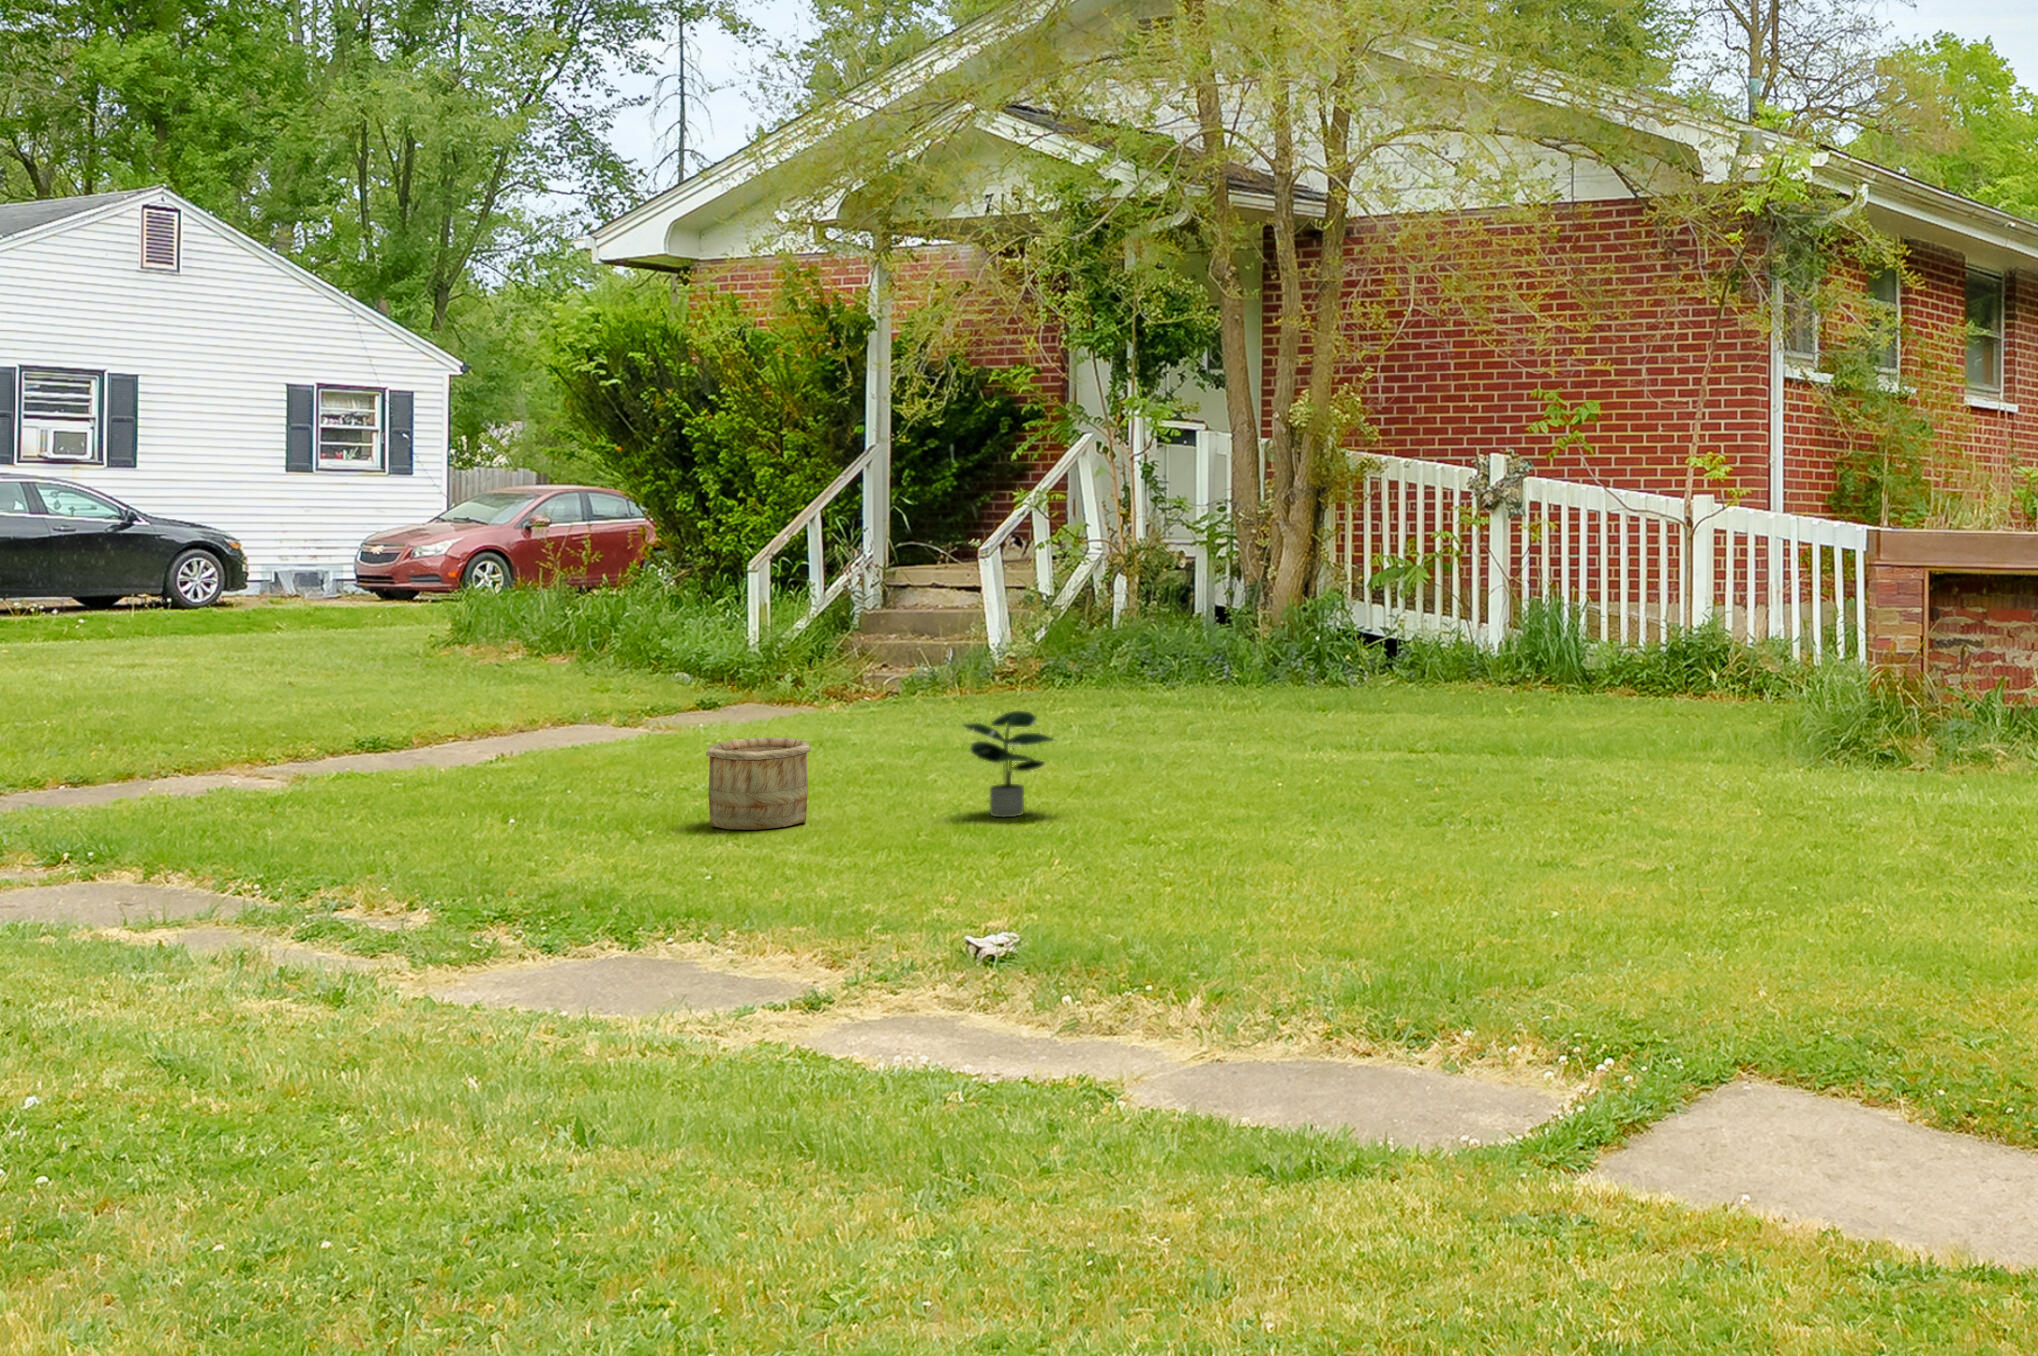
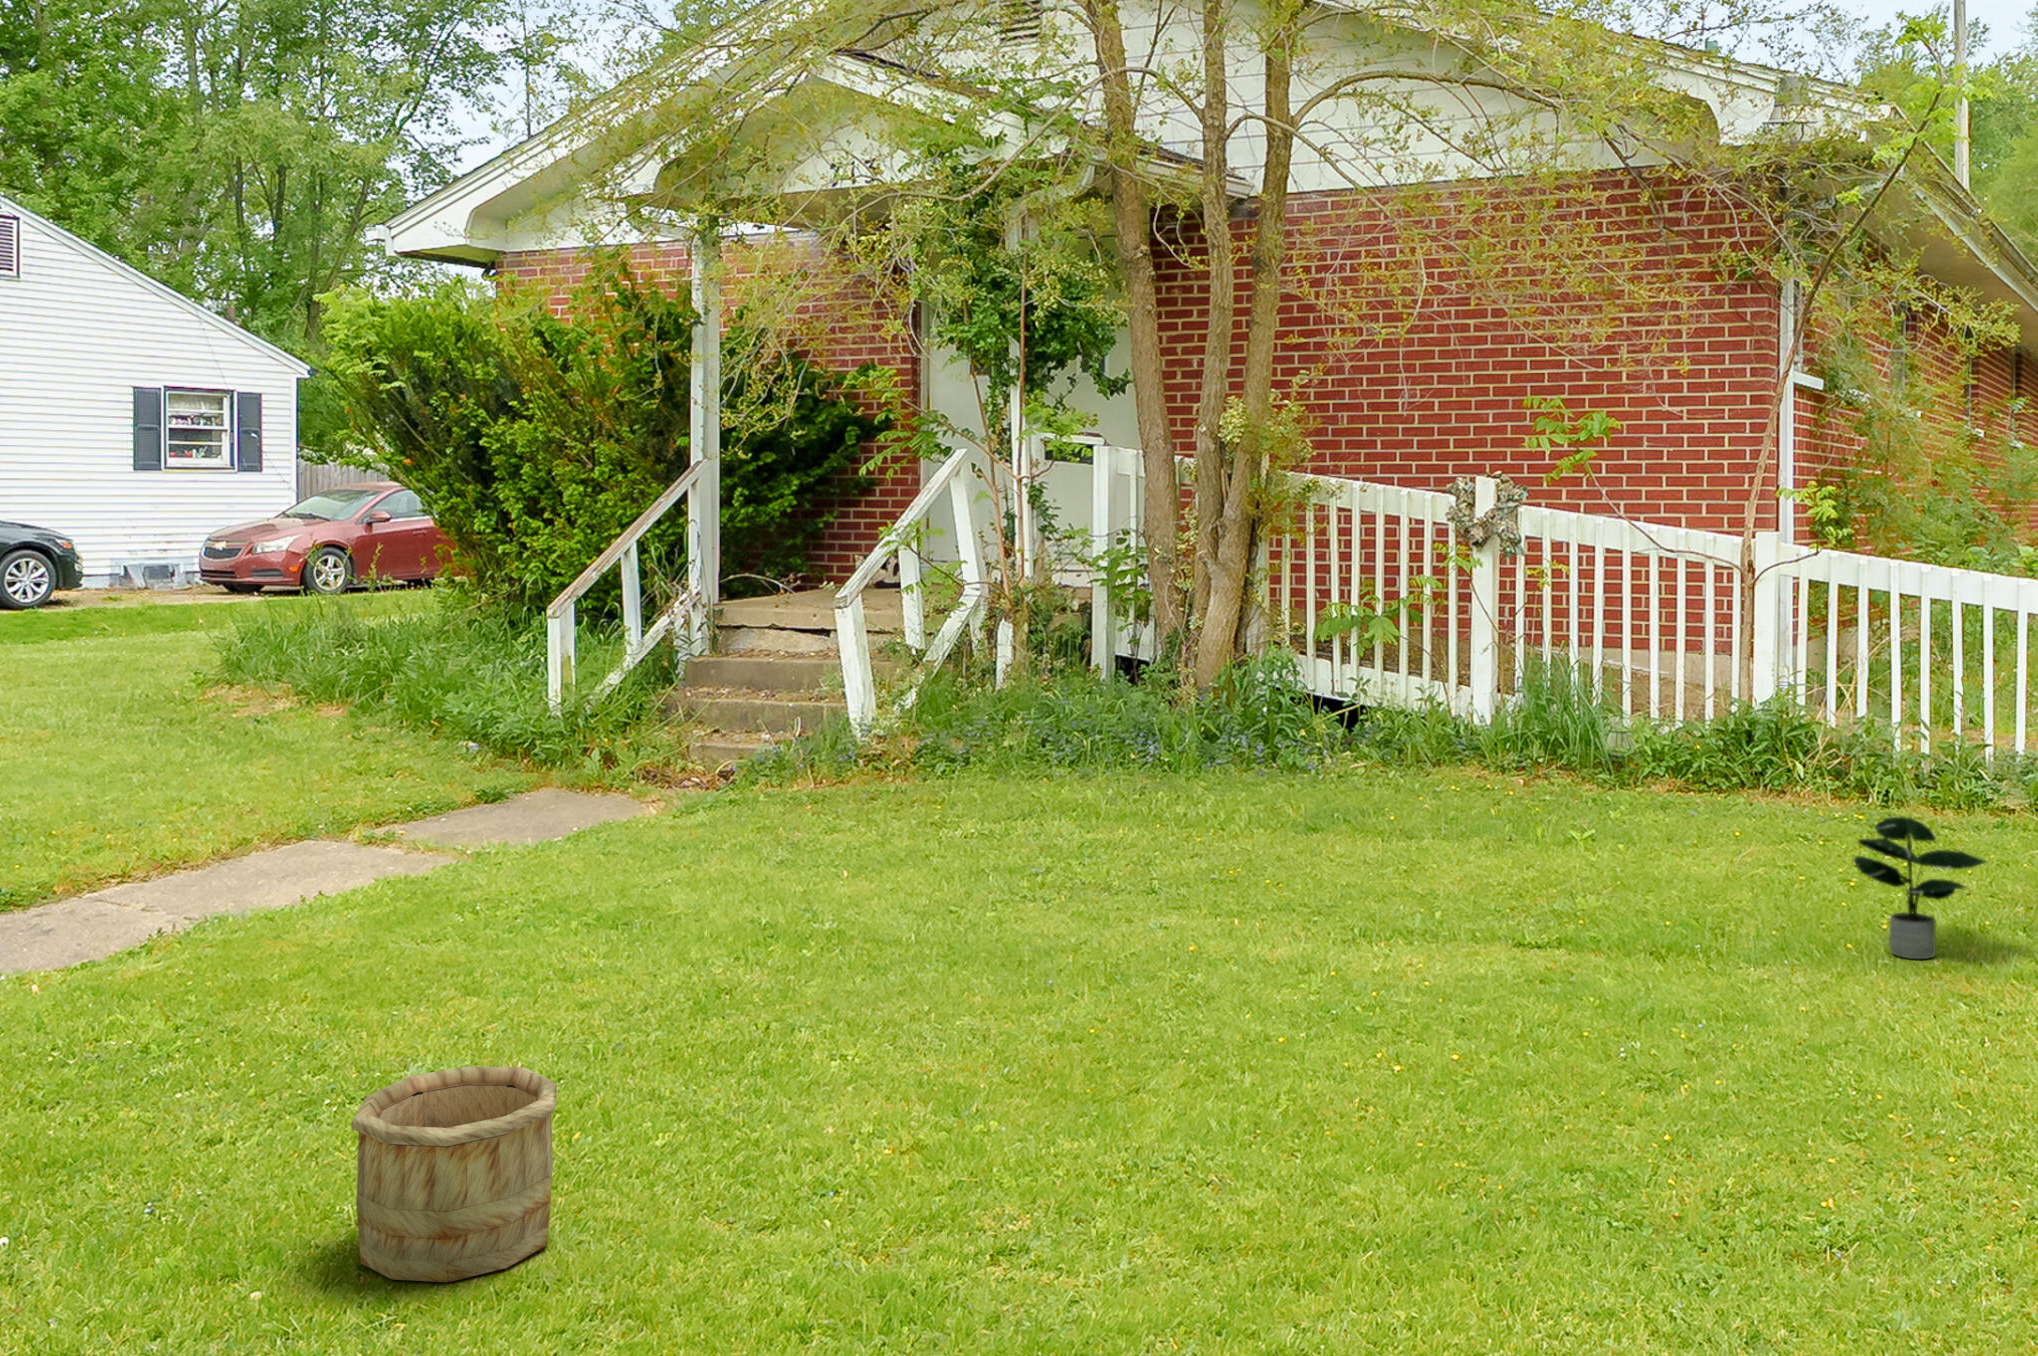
potted plant: present [964,711,1054,817] -> present [1854,817,1985,959]

